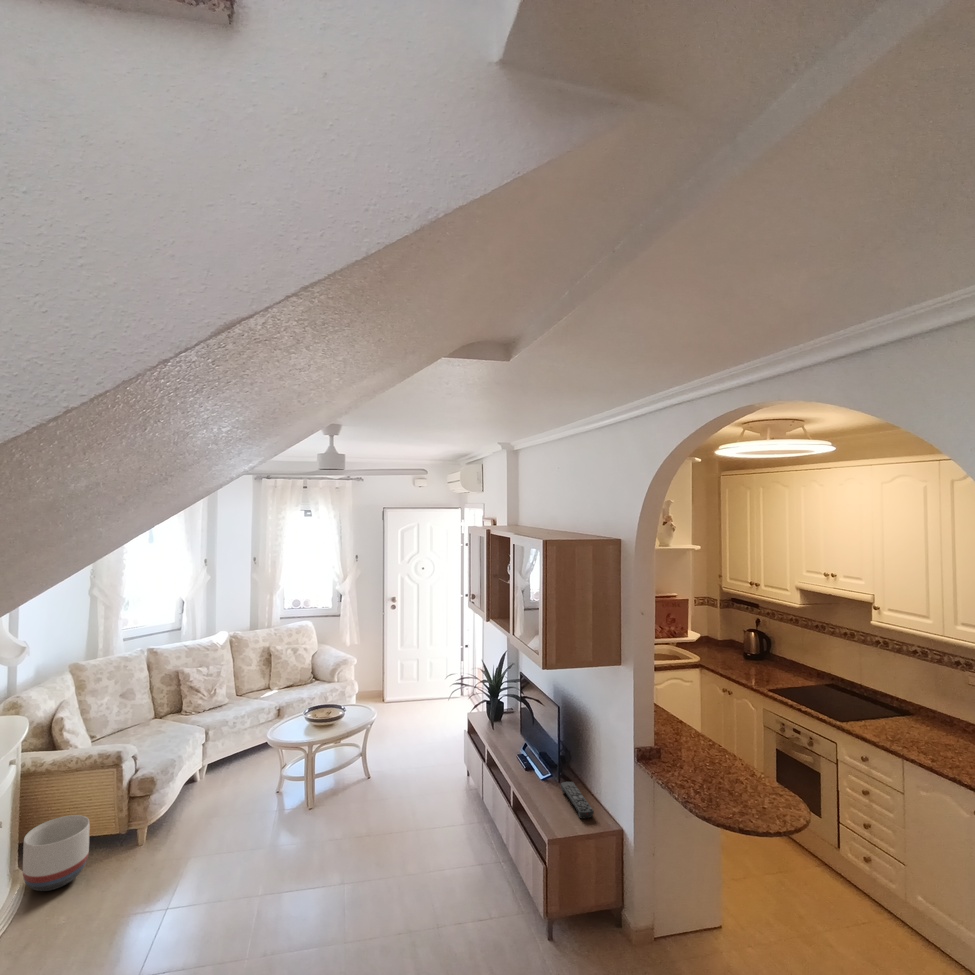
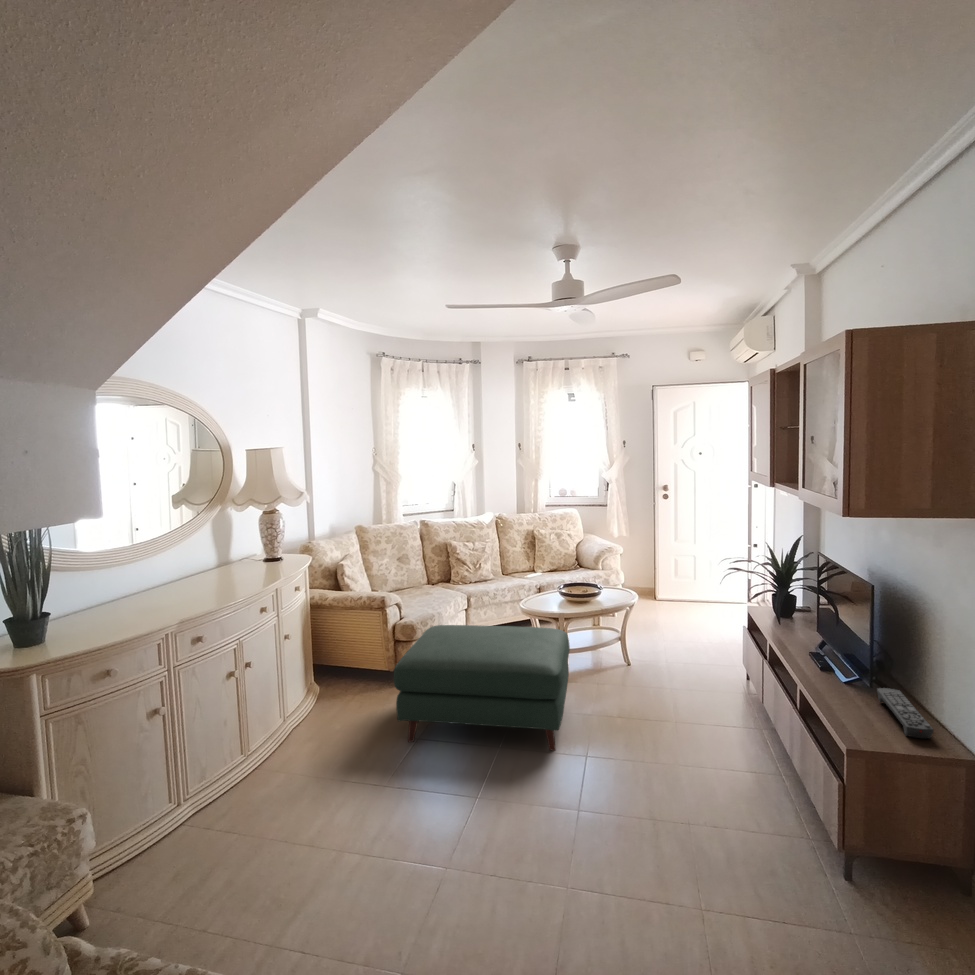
ottoman: none [151,761,331,919] -> present [394,625,570,751]
planter: present [23,815,90,891] -> none [314,644,363,701]

